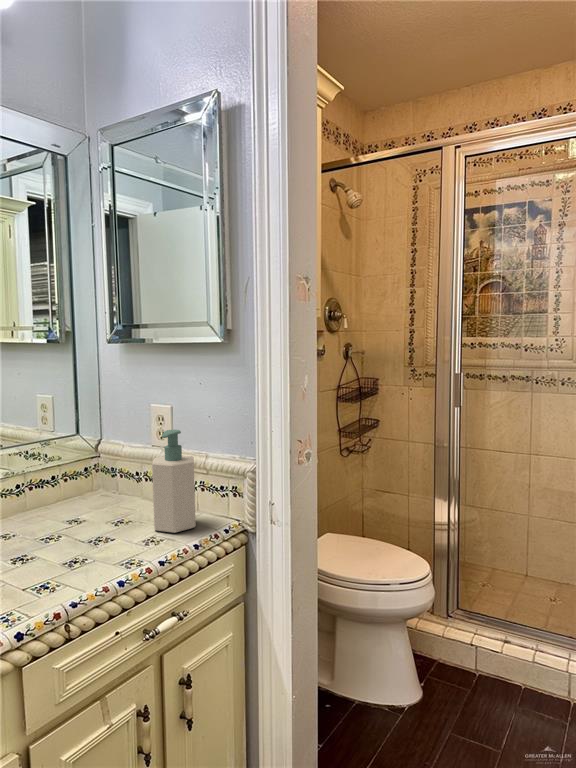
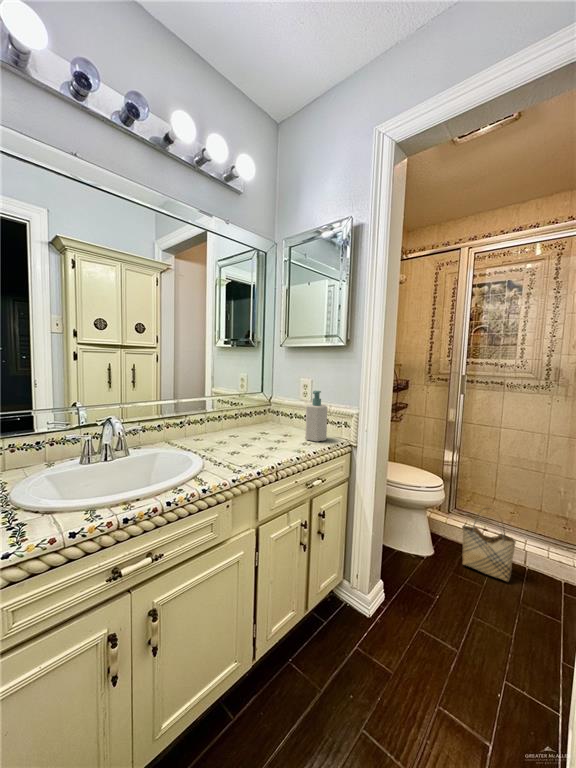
woven basket: none [465,605,550,732] -> present [462,508,516,581]

